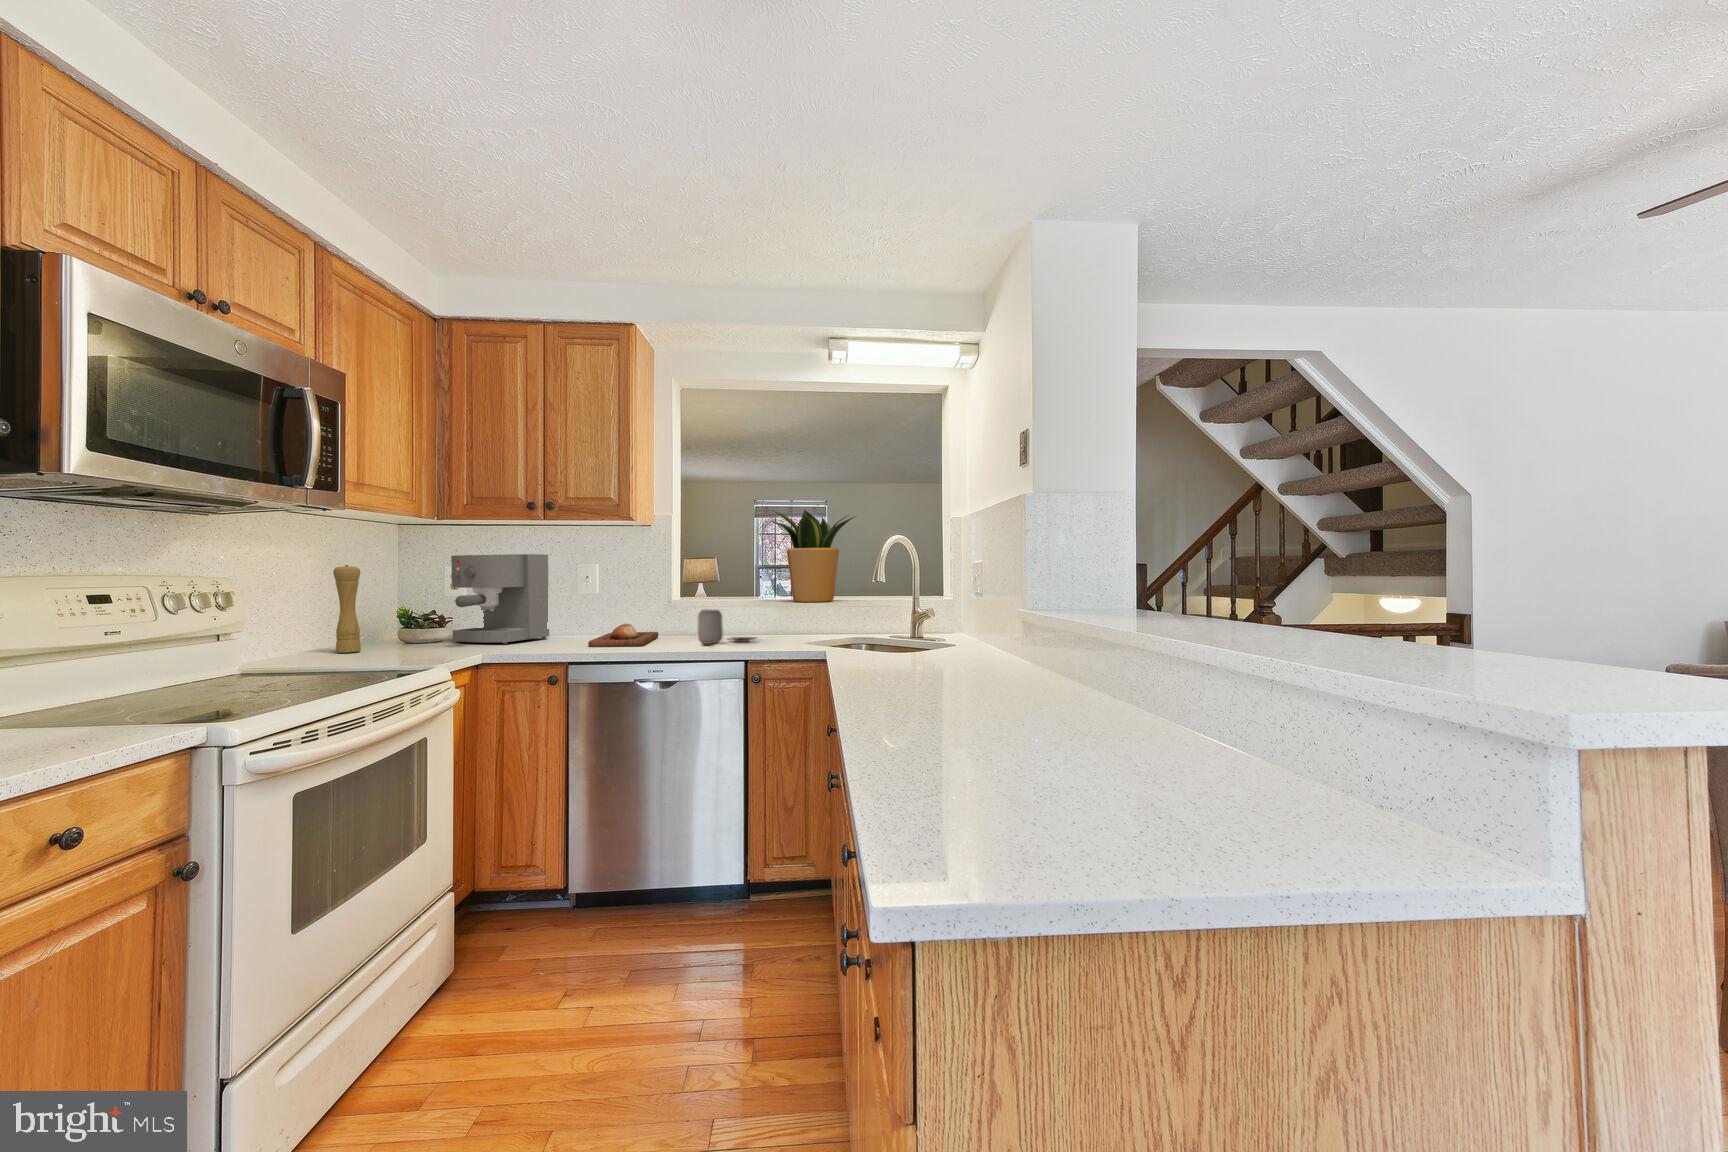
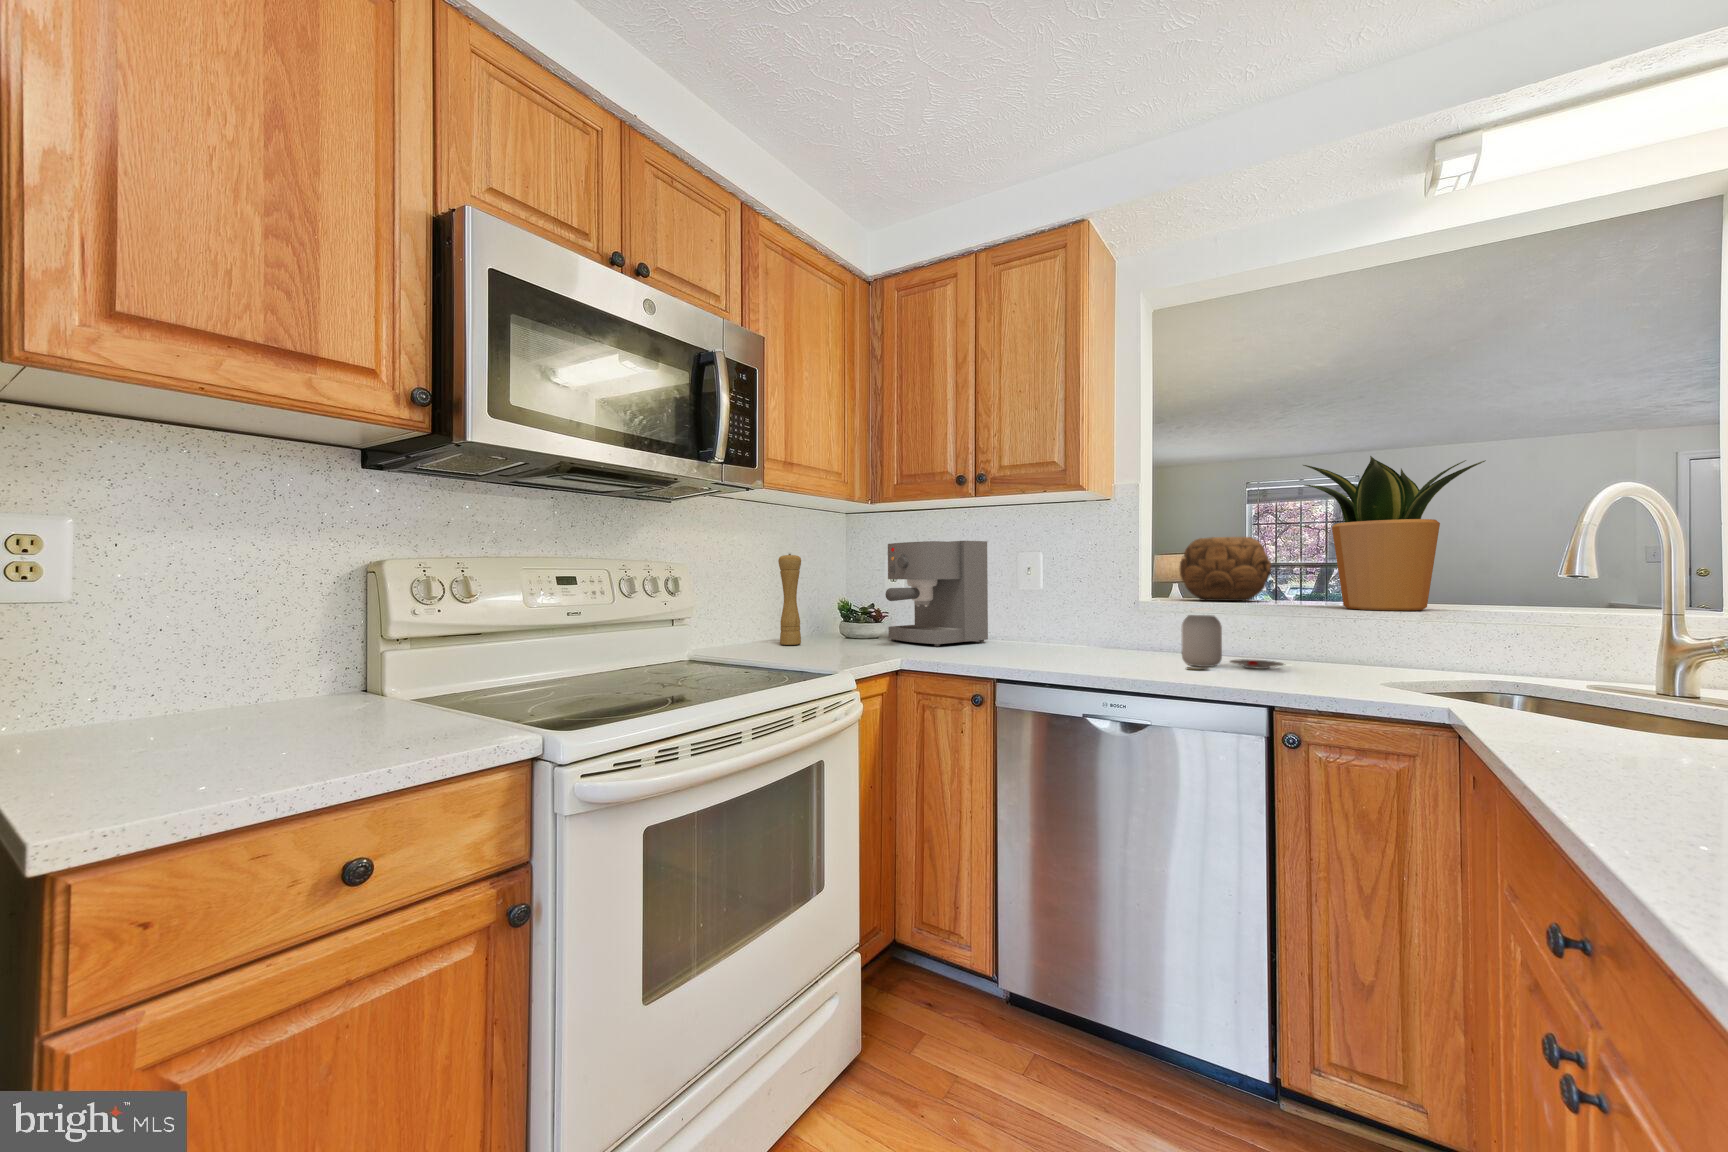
decorative bowl: none [699,553,758,599] -> present [1180,537,1271,601]
bread loaf: present [588,624,658,647] -> none [1028,630,1122,662]

